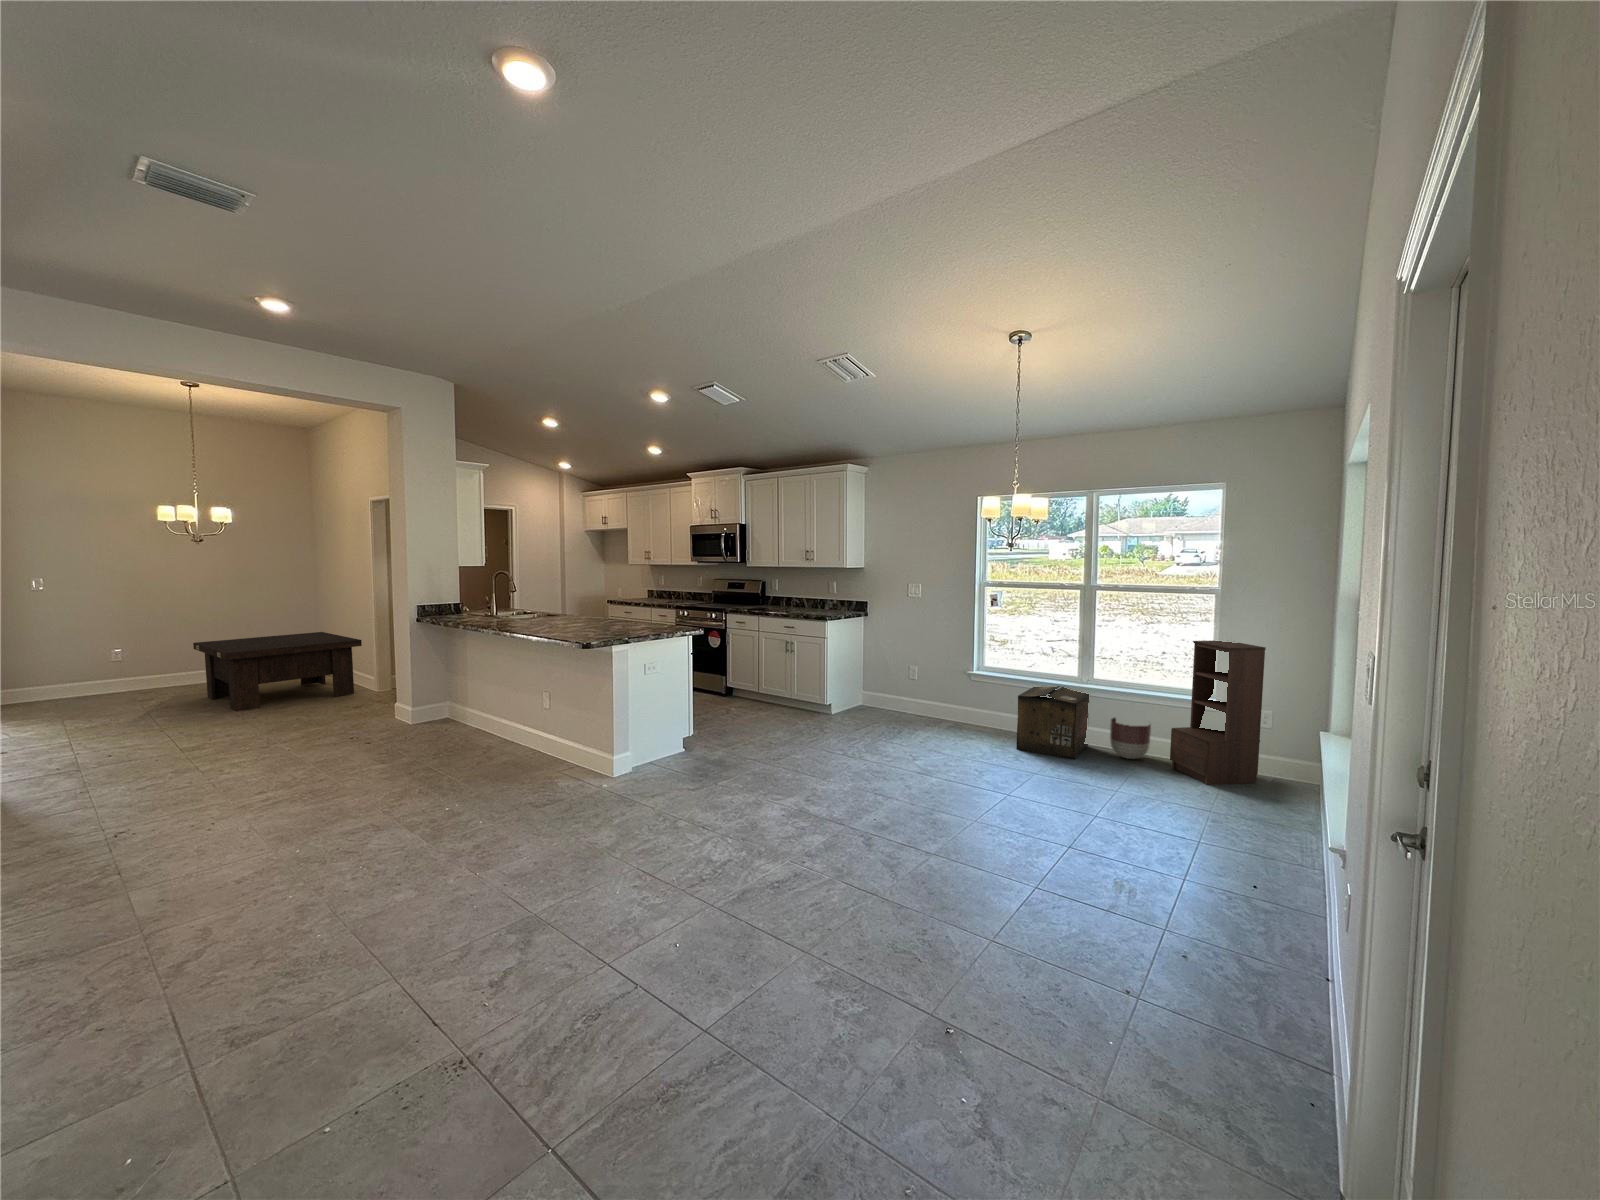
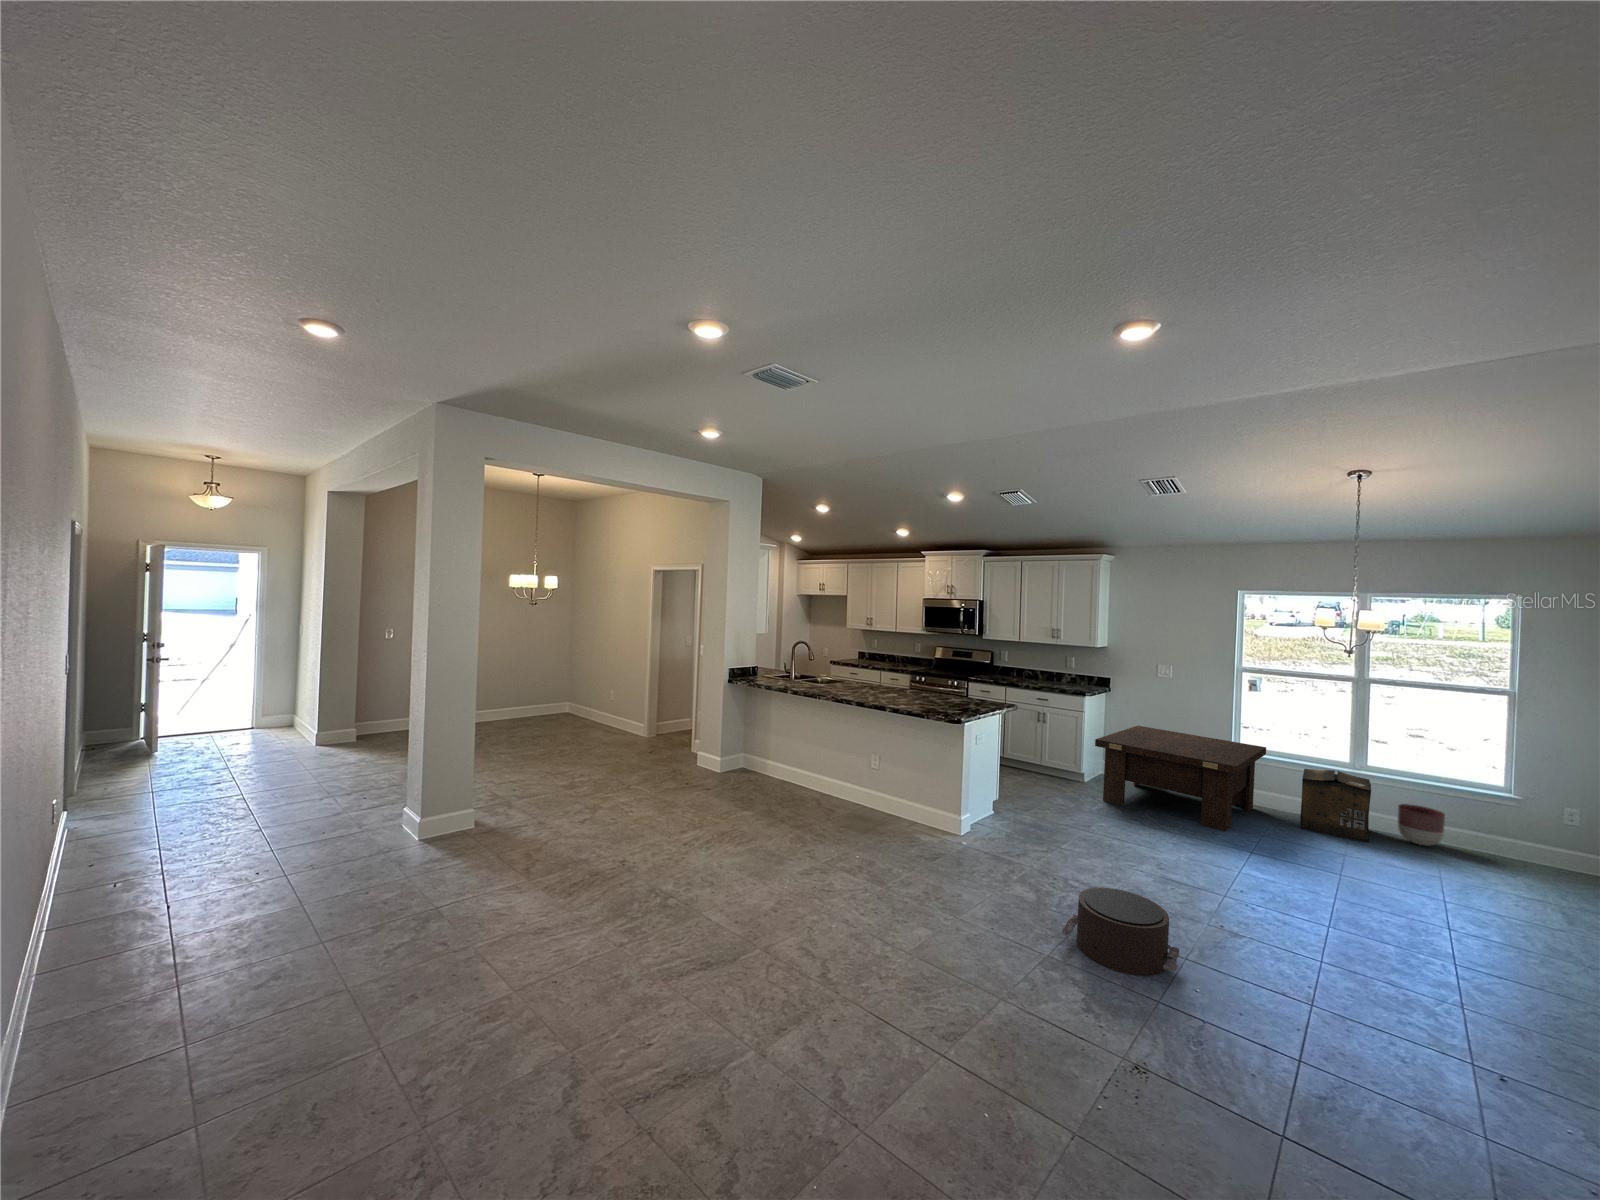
coffee table: present [193,632,362,711] -> present [1095,726,1266,832]
bookshelf: present [1170,640,1266,785] -> none [1473,739,1583,878]
pouf: none [559,826,685,926] -> present [1062,888,1179,976]

